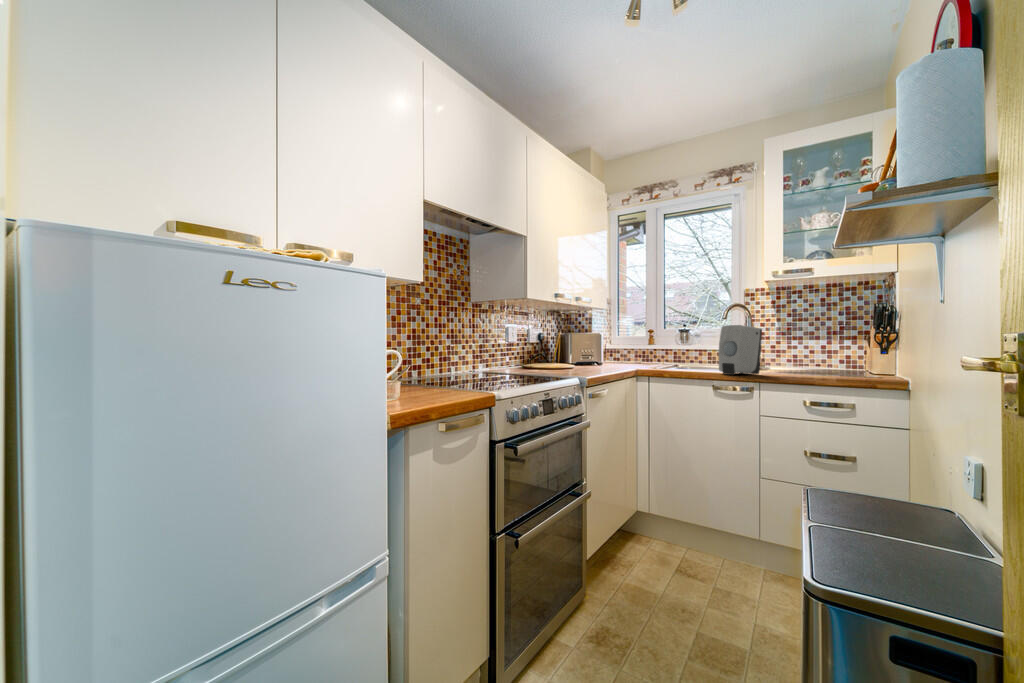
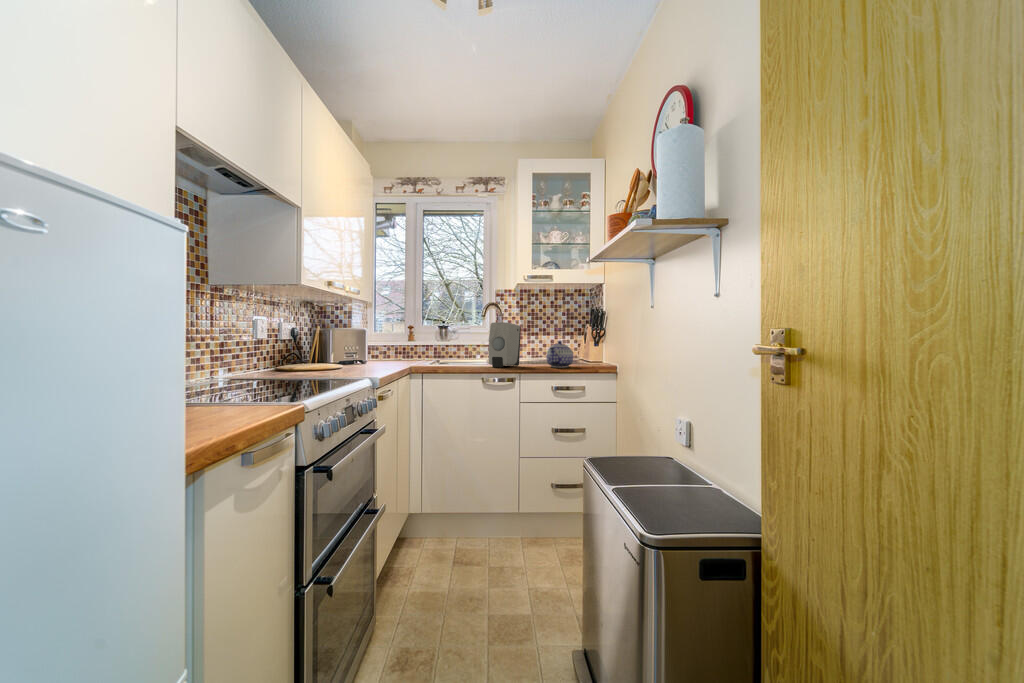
teapot: none [796,346,836,379] -> present [546,341,573,367]

